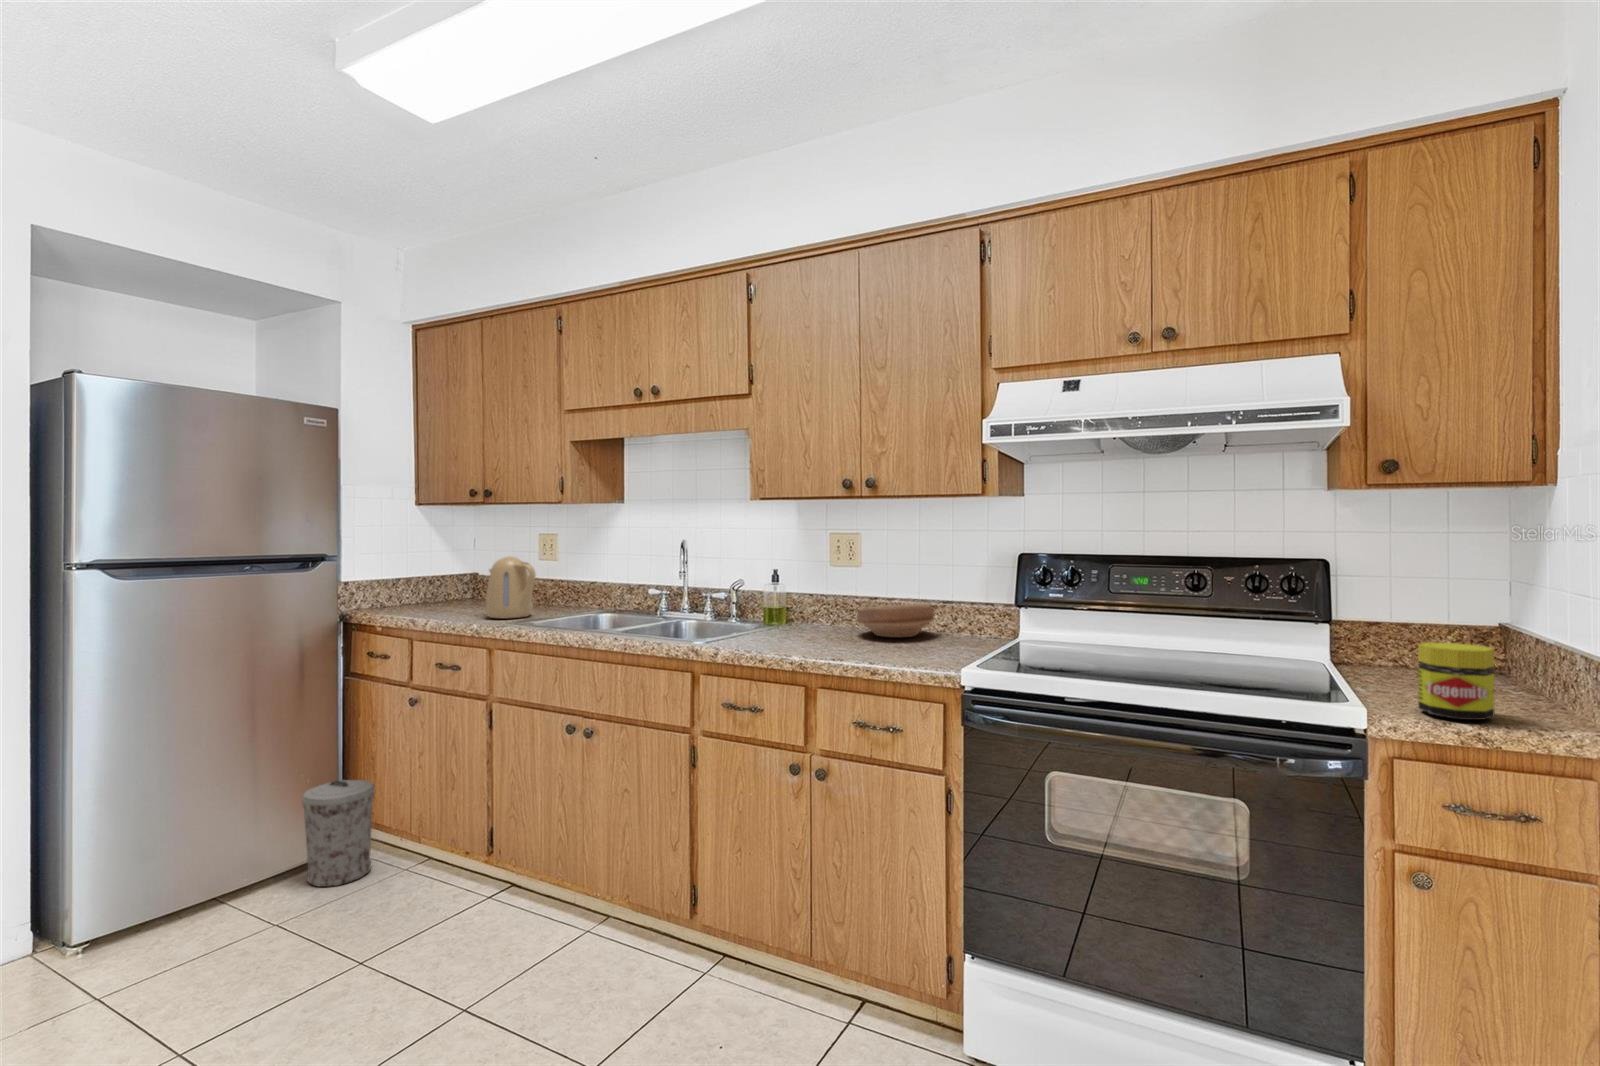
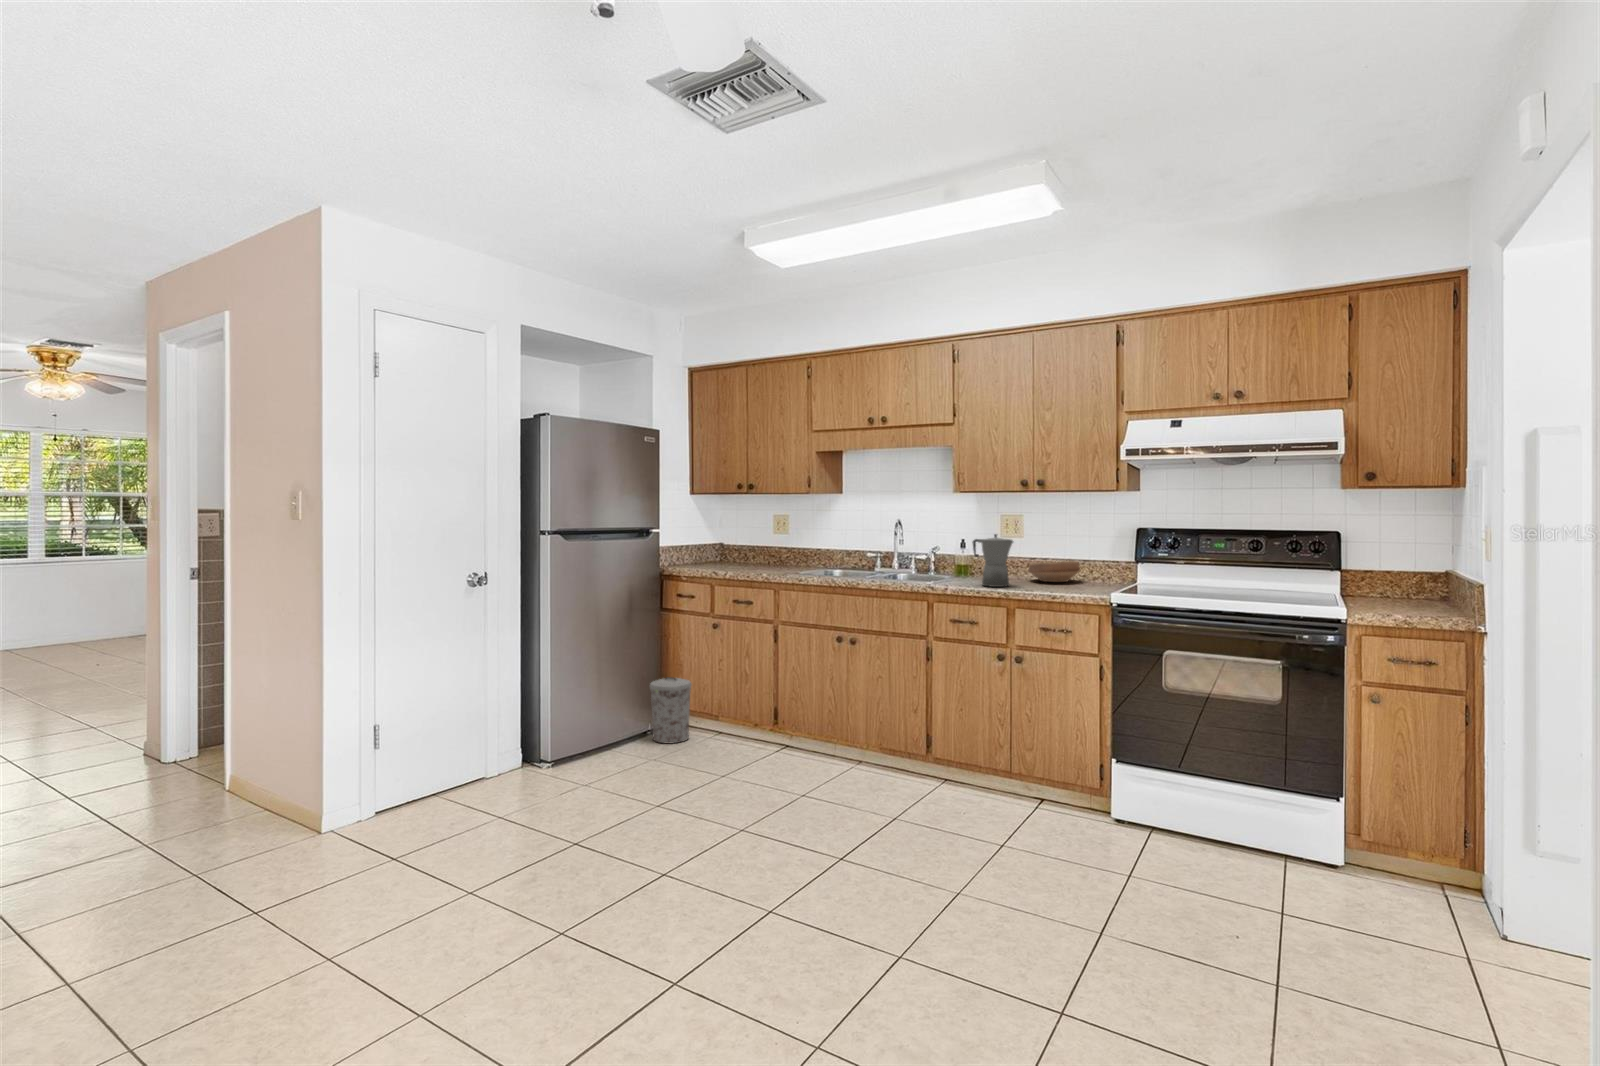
kettle: present [486,556,536,618] -> none [758,530,794,572]
moka pot: none [765,564,826,648] -> present [972,534,1013,587]
jar: present [1418,642,1494,720] -> none [1378,575,1418,615]

